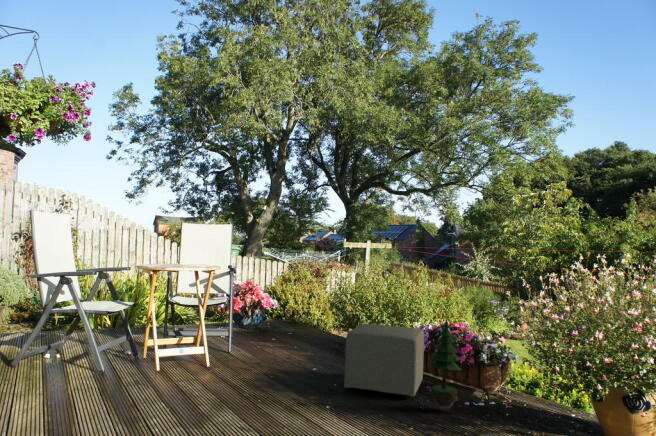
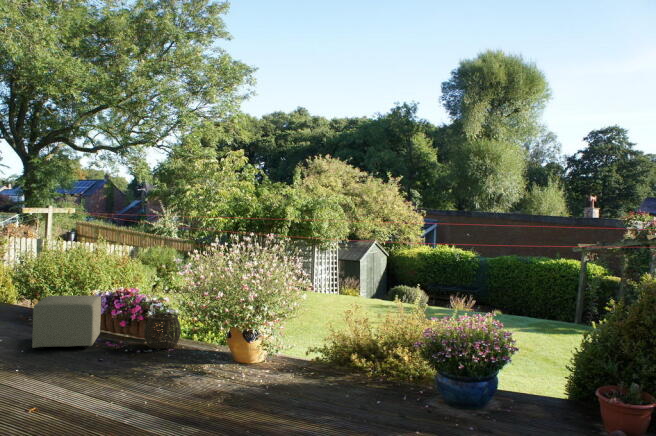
potted tree: present [429,320,461,411] -> none [103,288,127,352]
woven basket: none [484,362,539,418] -> present [144,313,181,349]

